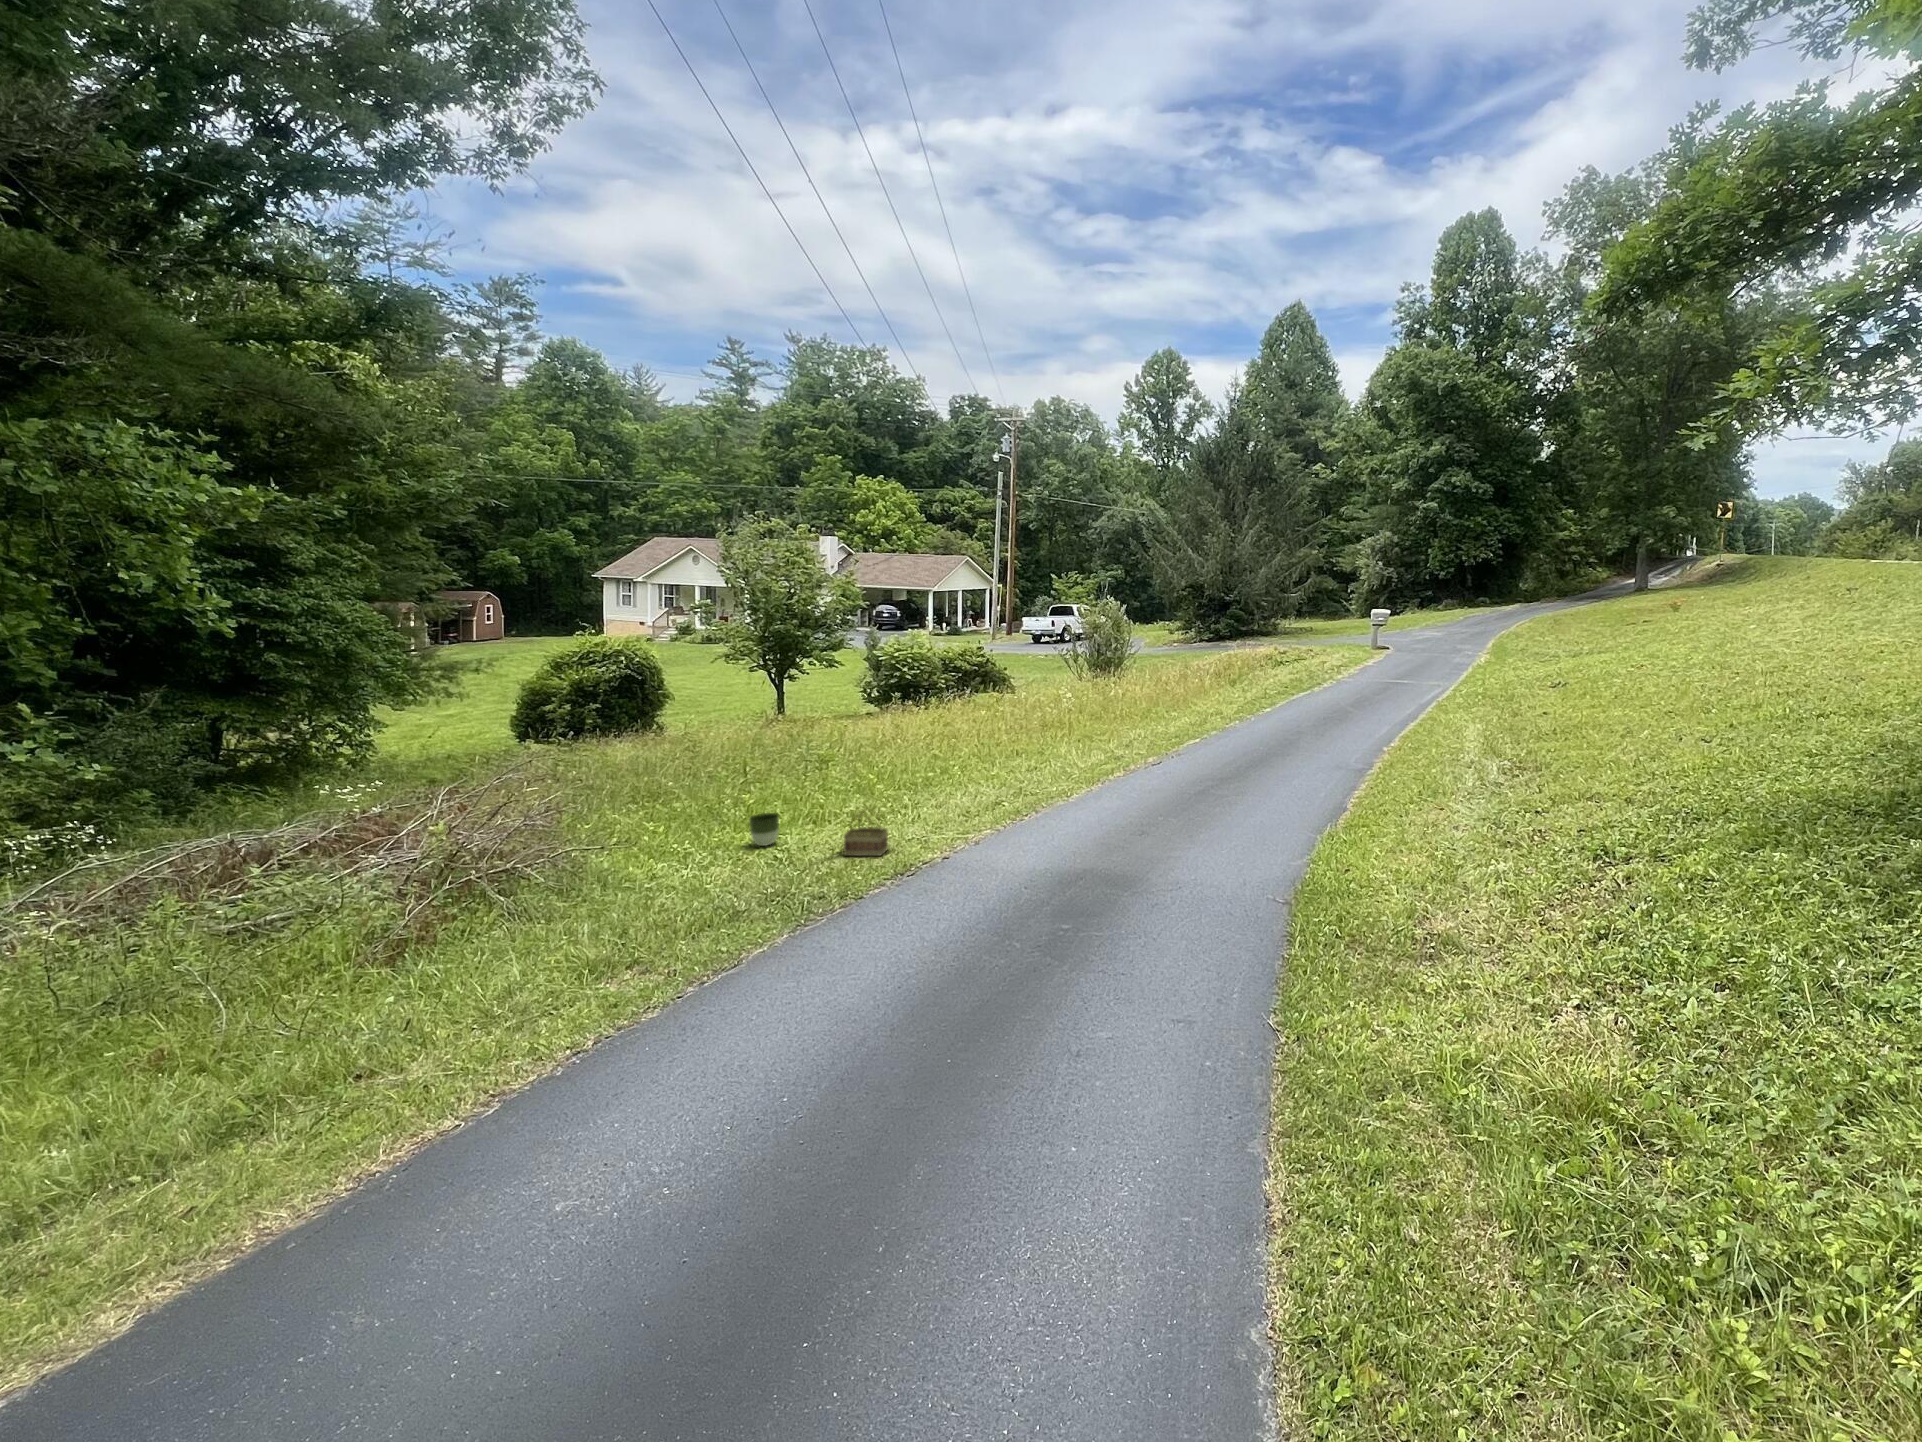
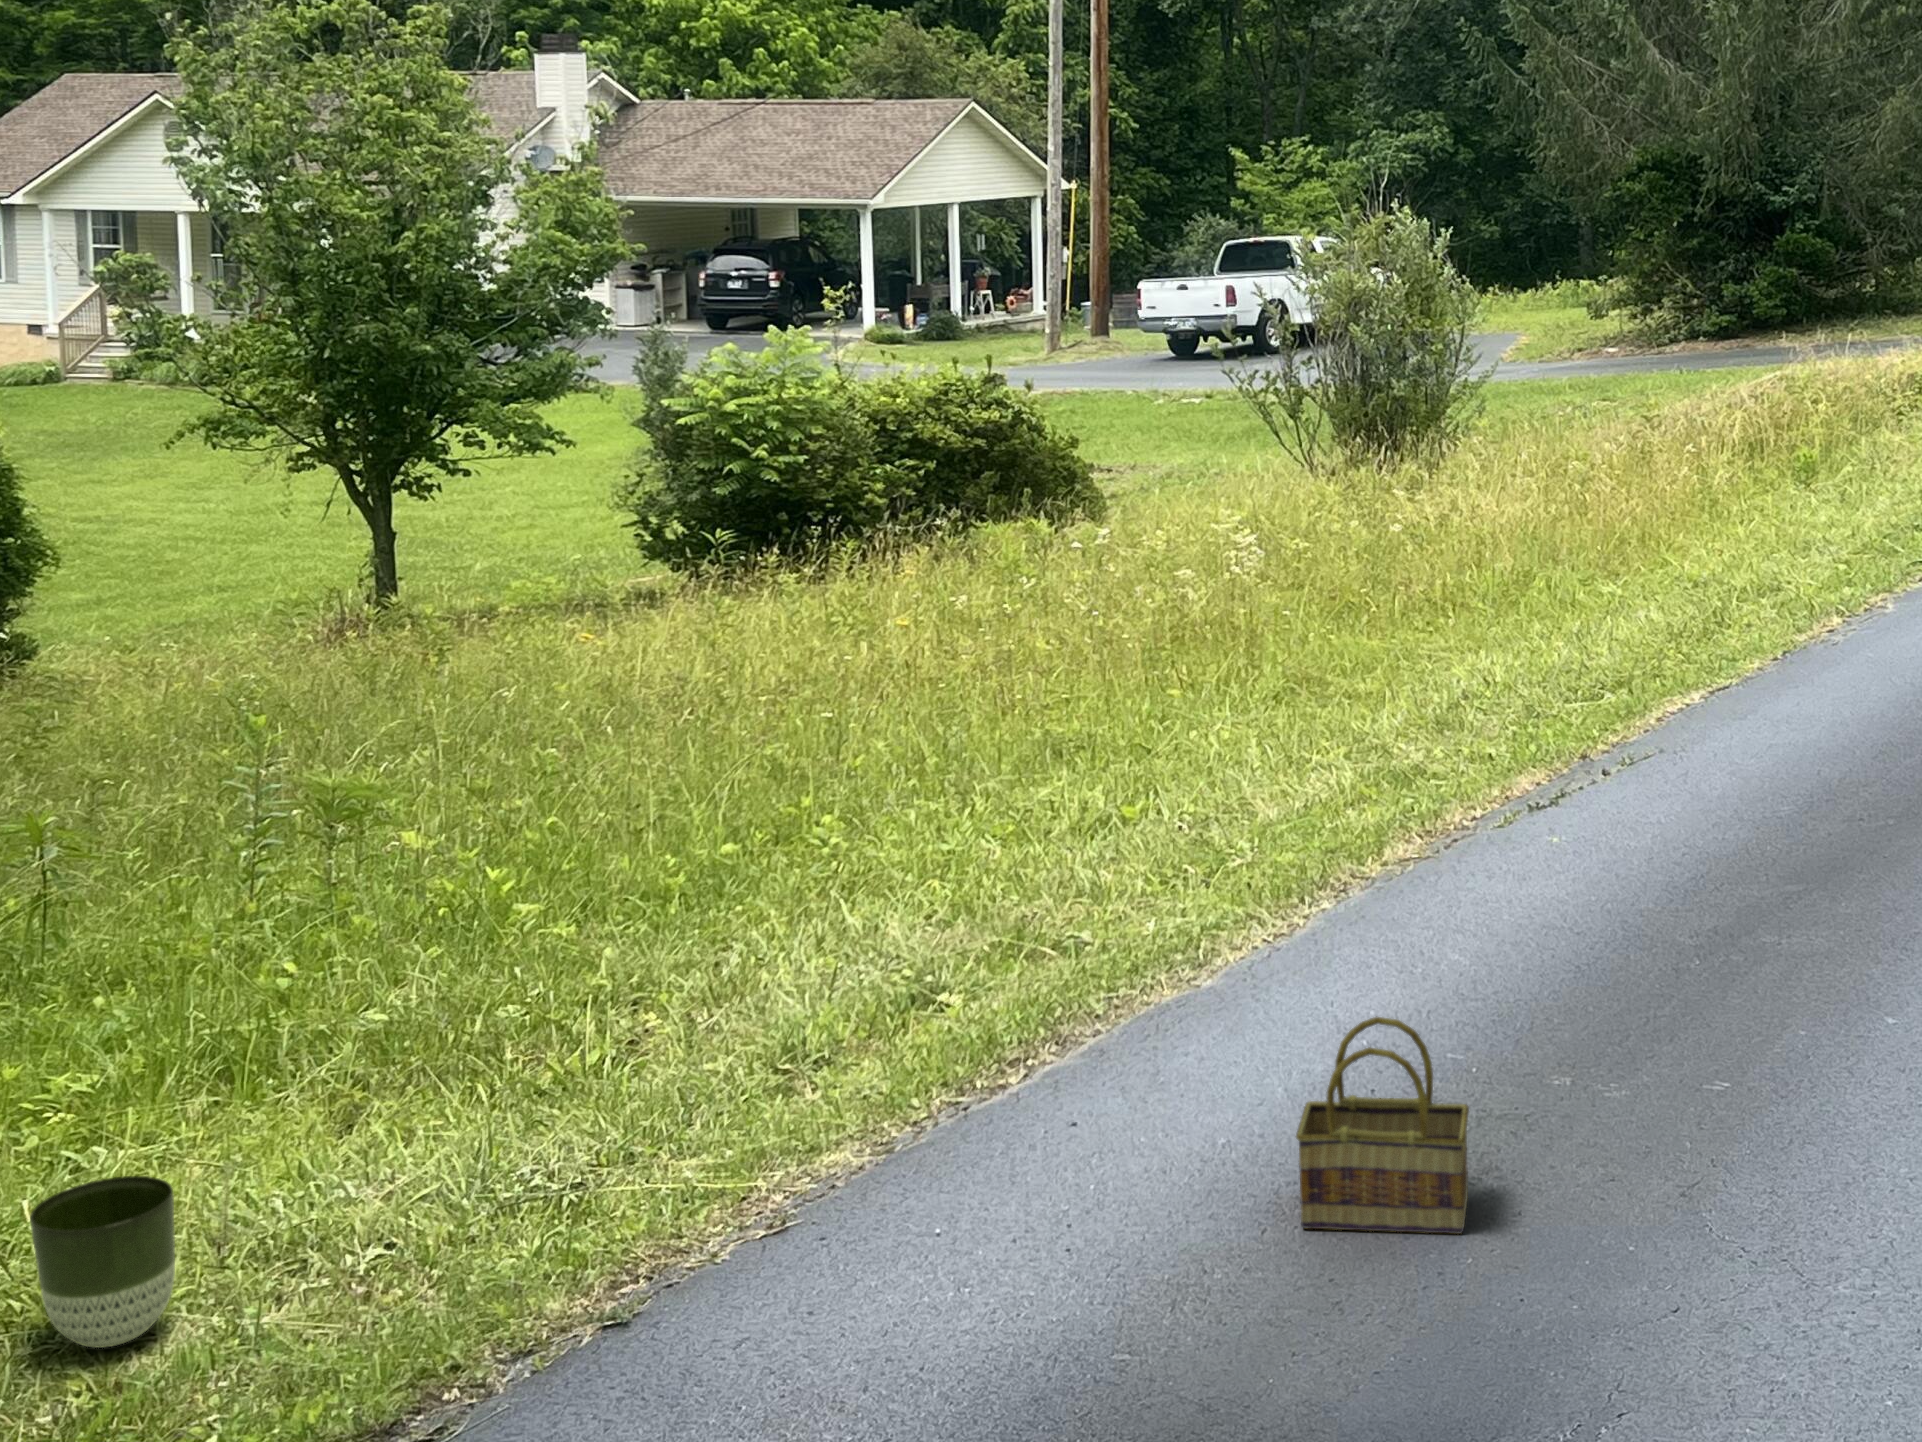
basket: present [844,809,888,856] -> present [1296,1017,1469,1234]

